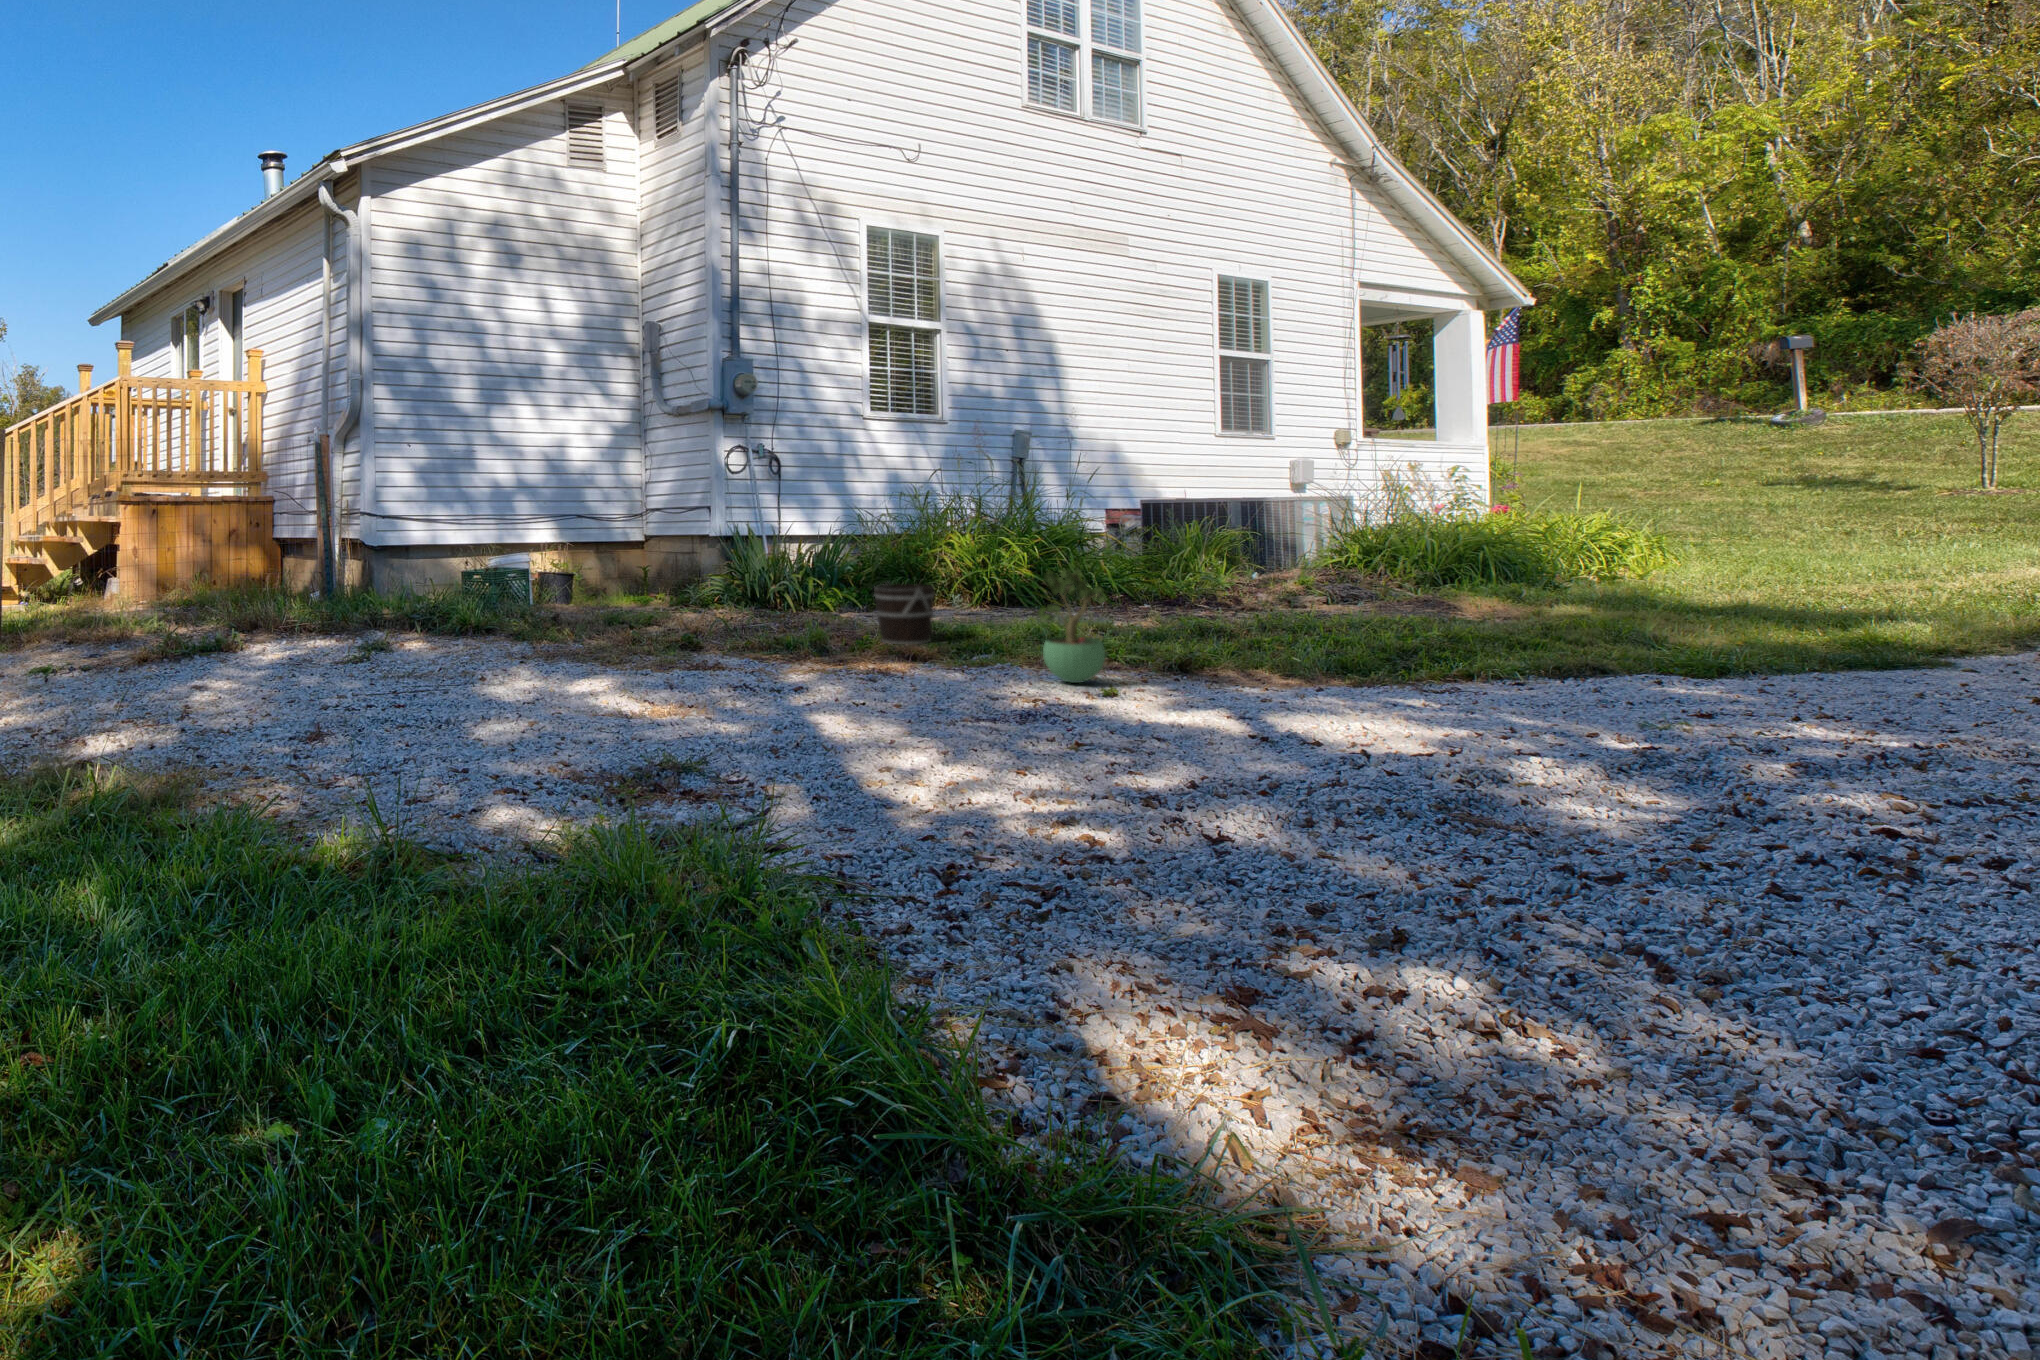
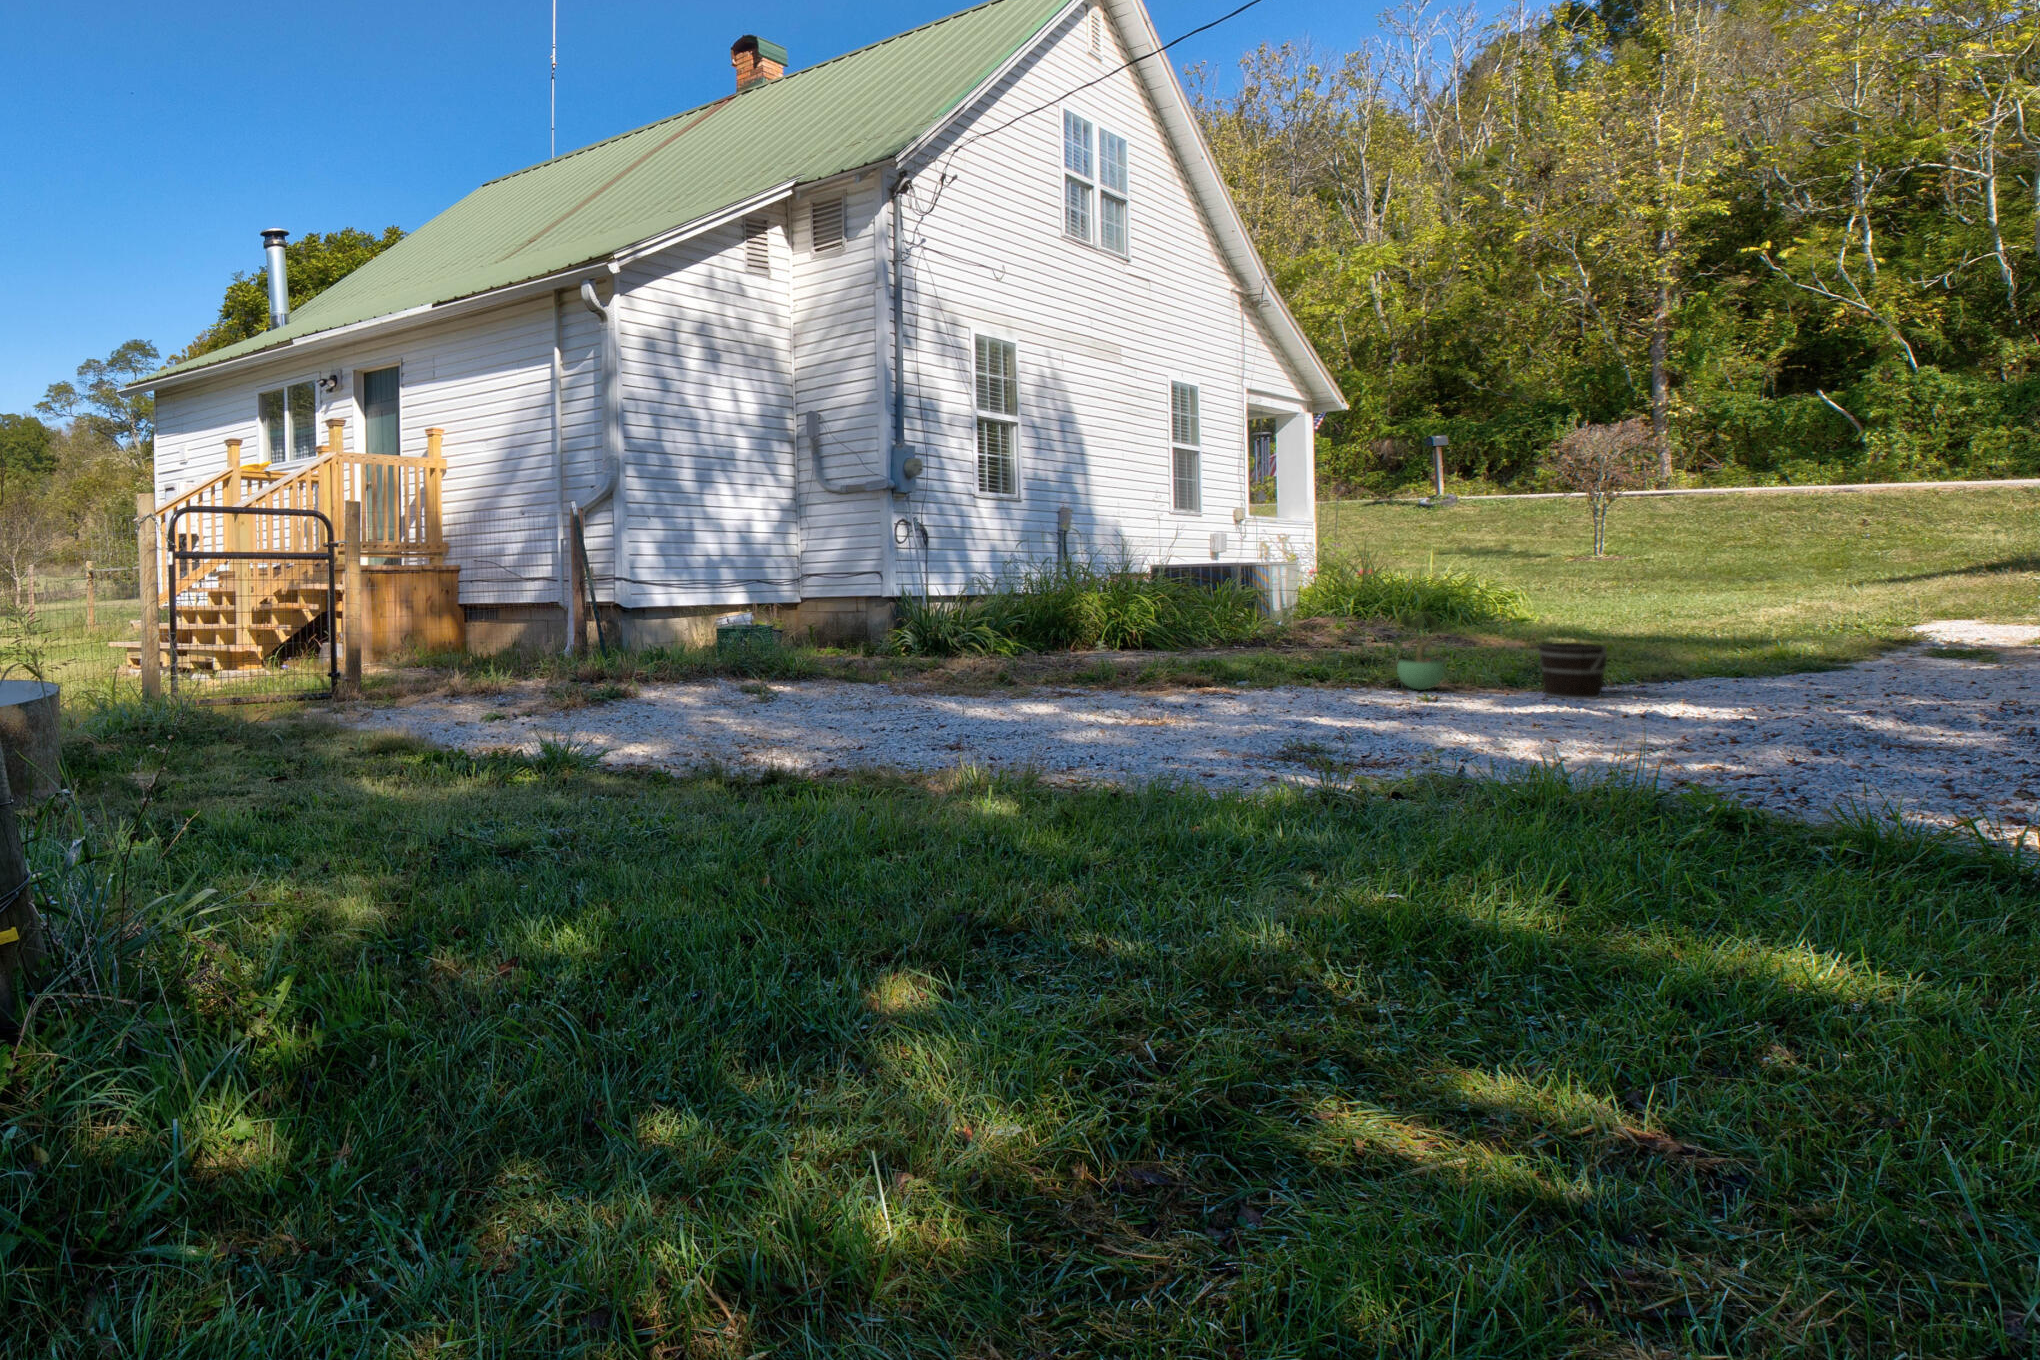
bucket: present [874,584,934,644] -> present [1539,643,1607,699]

